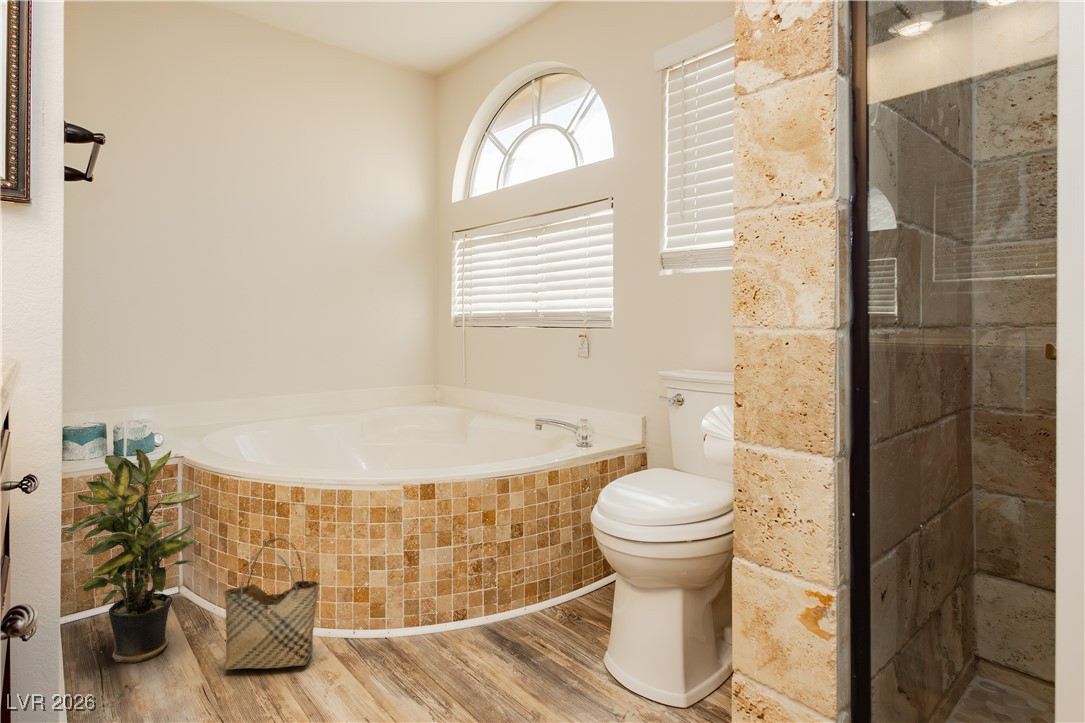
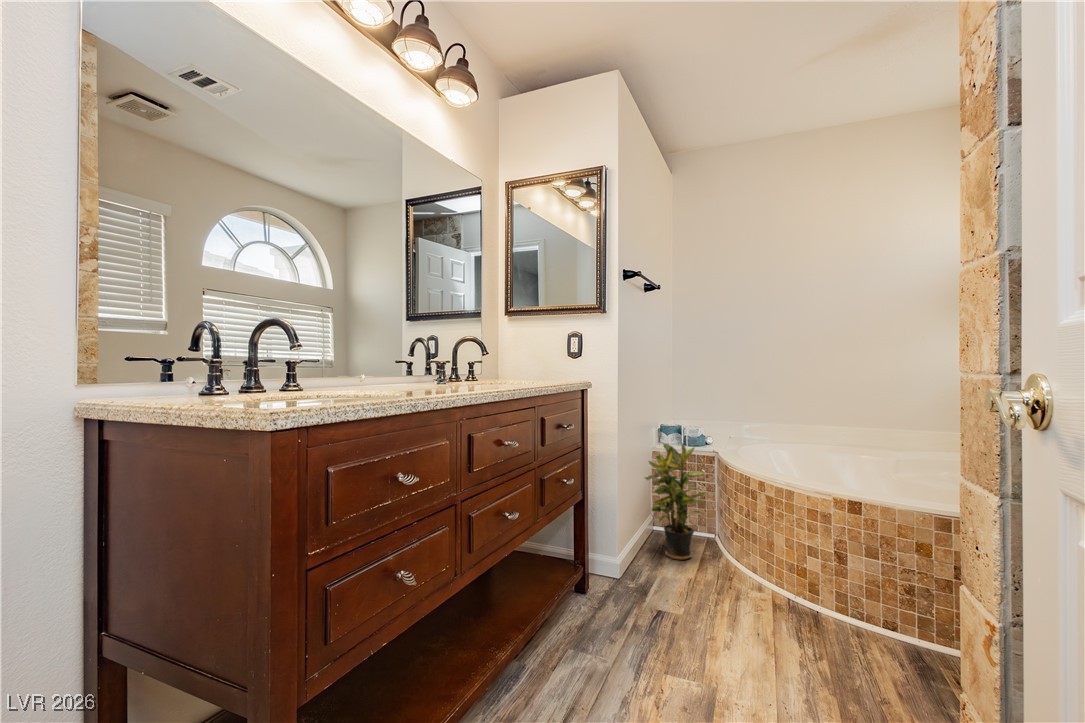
woven basket: present [223,538,319,670] -> none [705,511,762,598]

